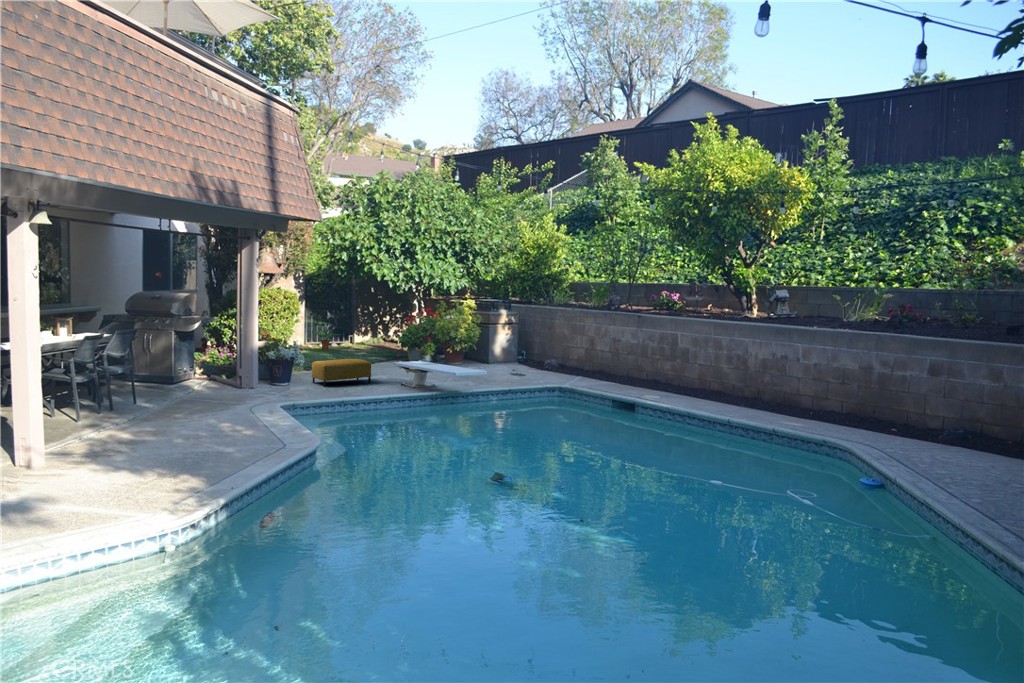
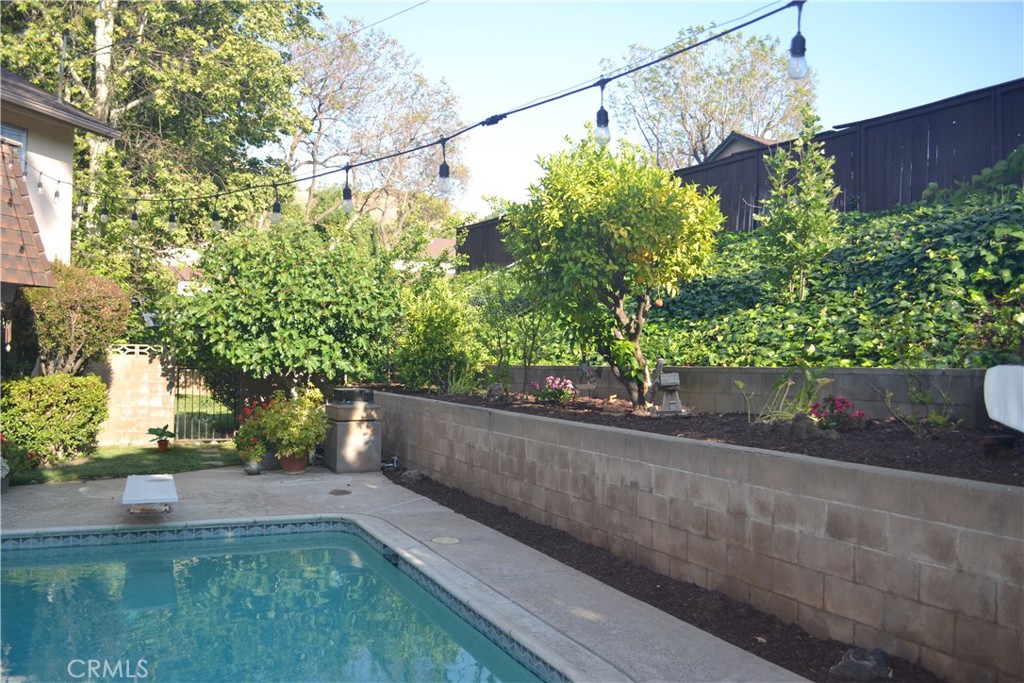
ottoman: present [312,359,371,387] -> none [5,479,94,525]

